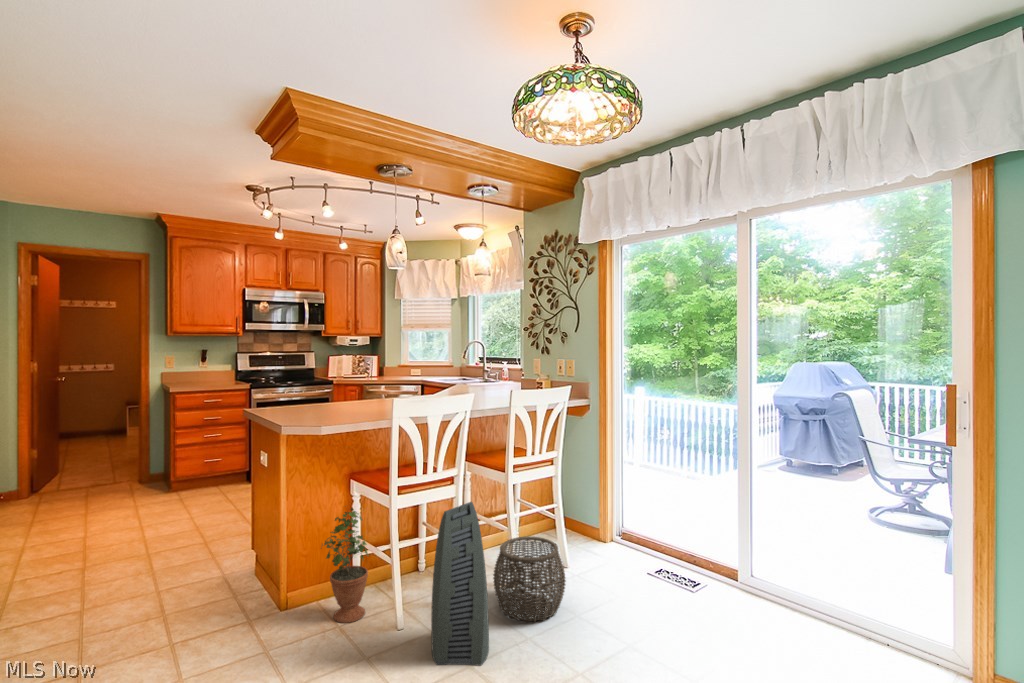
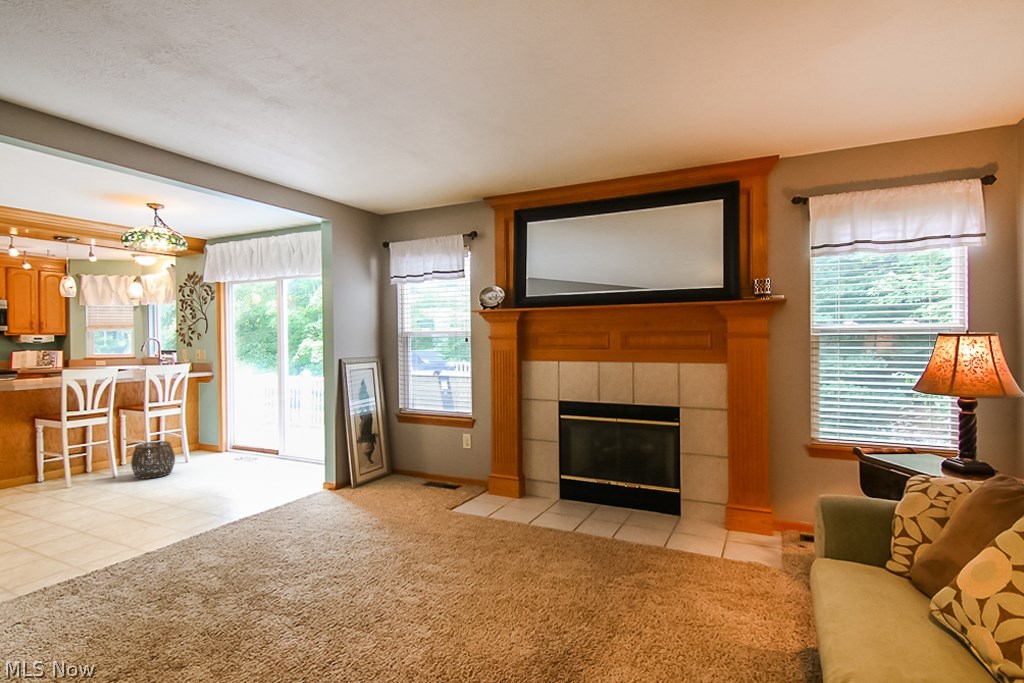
air purifier: present [431,502,489,666] -> none [87,418,122,493]
potted plant: present [324,508,368,623] -> none [14,430,49,491]

